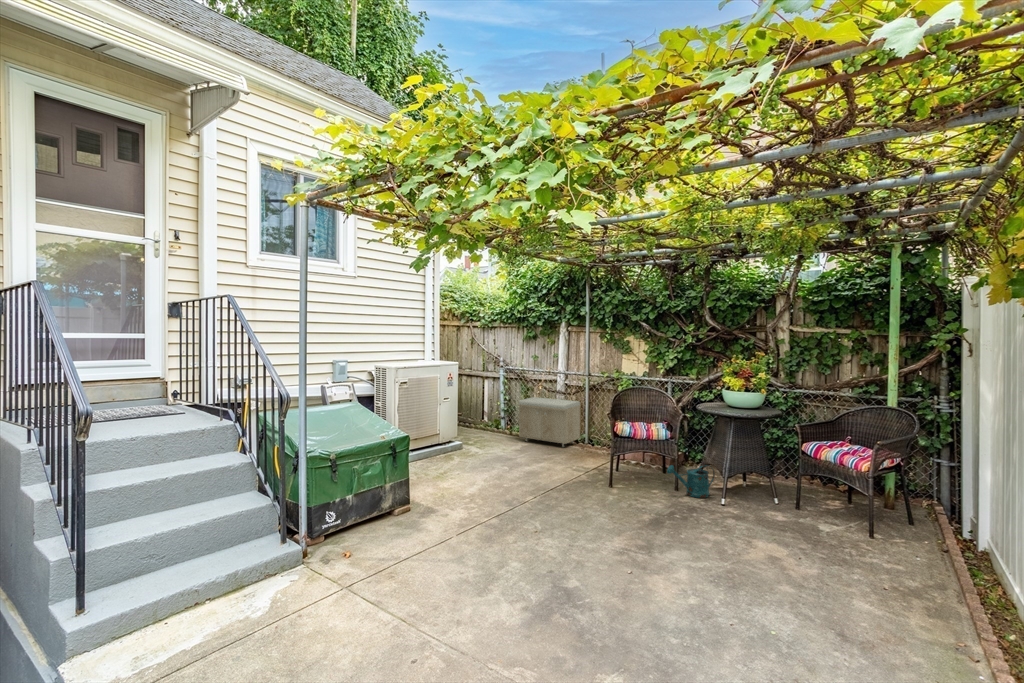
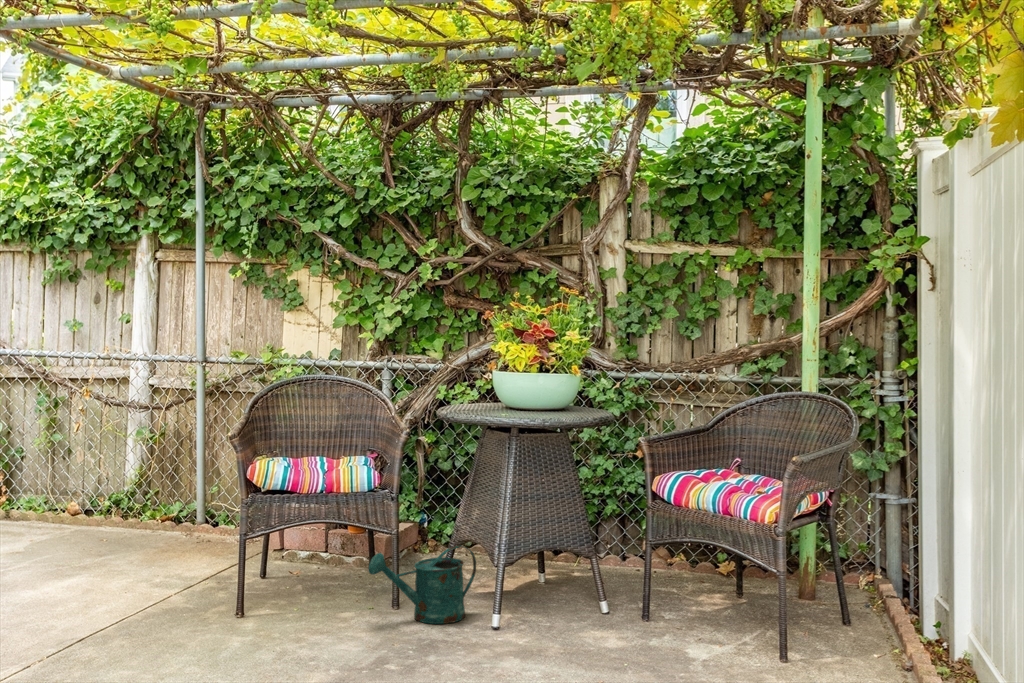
storage bench: present [519,397,580,447] -> none [19,424,184,540]

